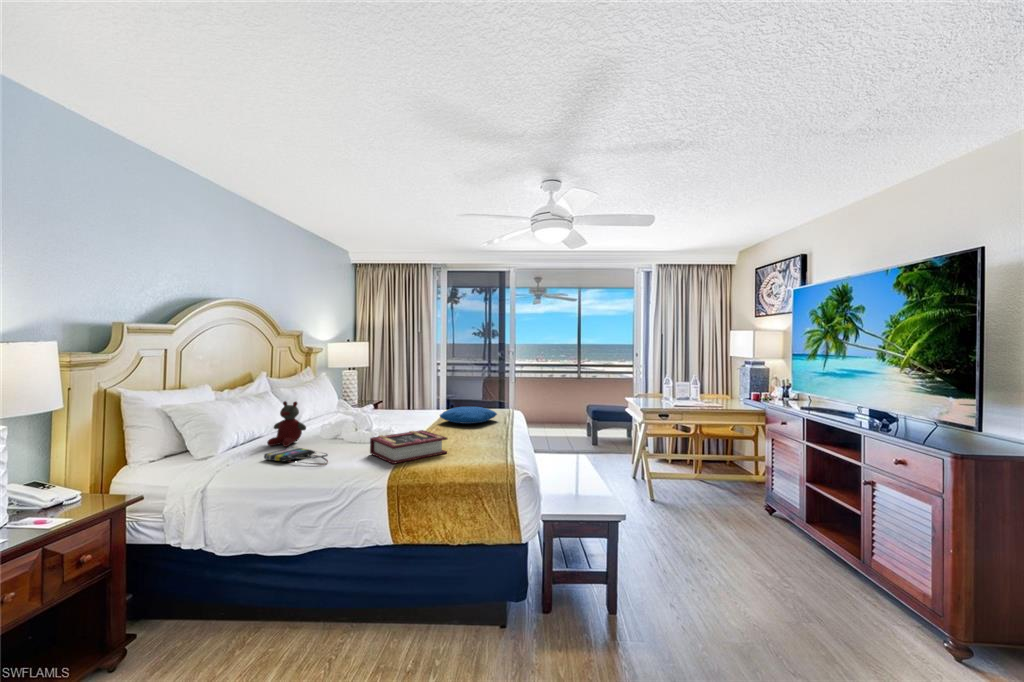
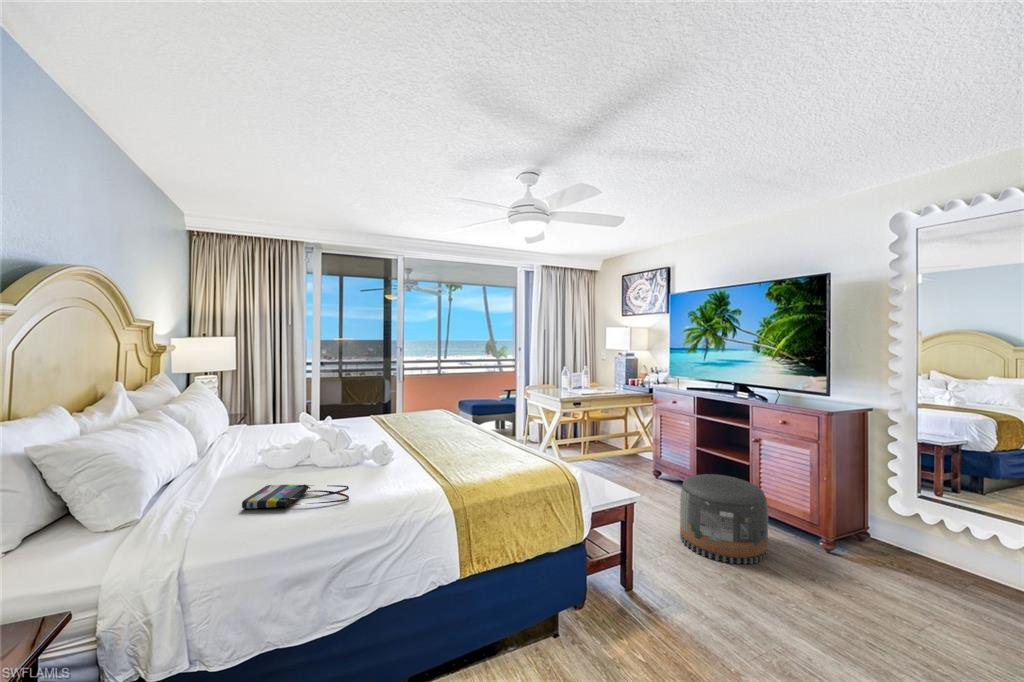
stuffed bear: present [267,401,306,447] -> none [205,422,261,490]
pillow: present [440,407,497,424] -> none [388,409,447,429]
book: present [370,430,447,464] -> none [380,441,465,485]
pouf: none [721,513,838,637] -> present [680,474,768,564]

